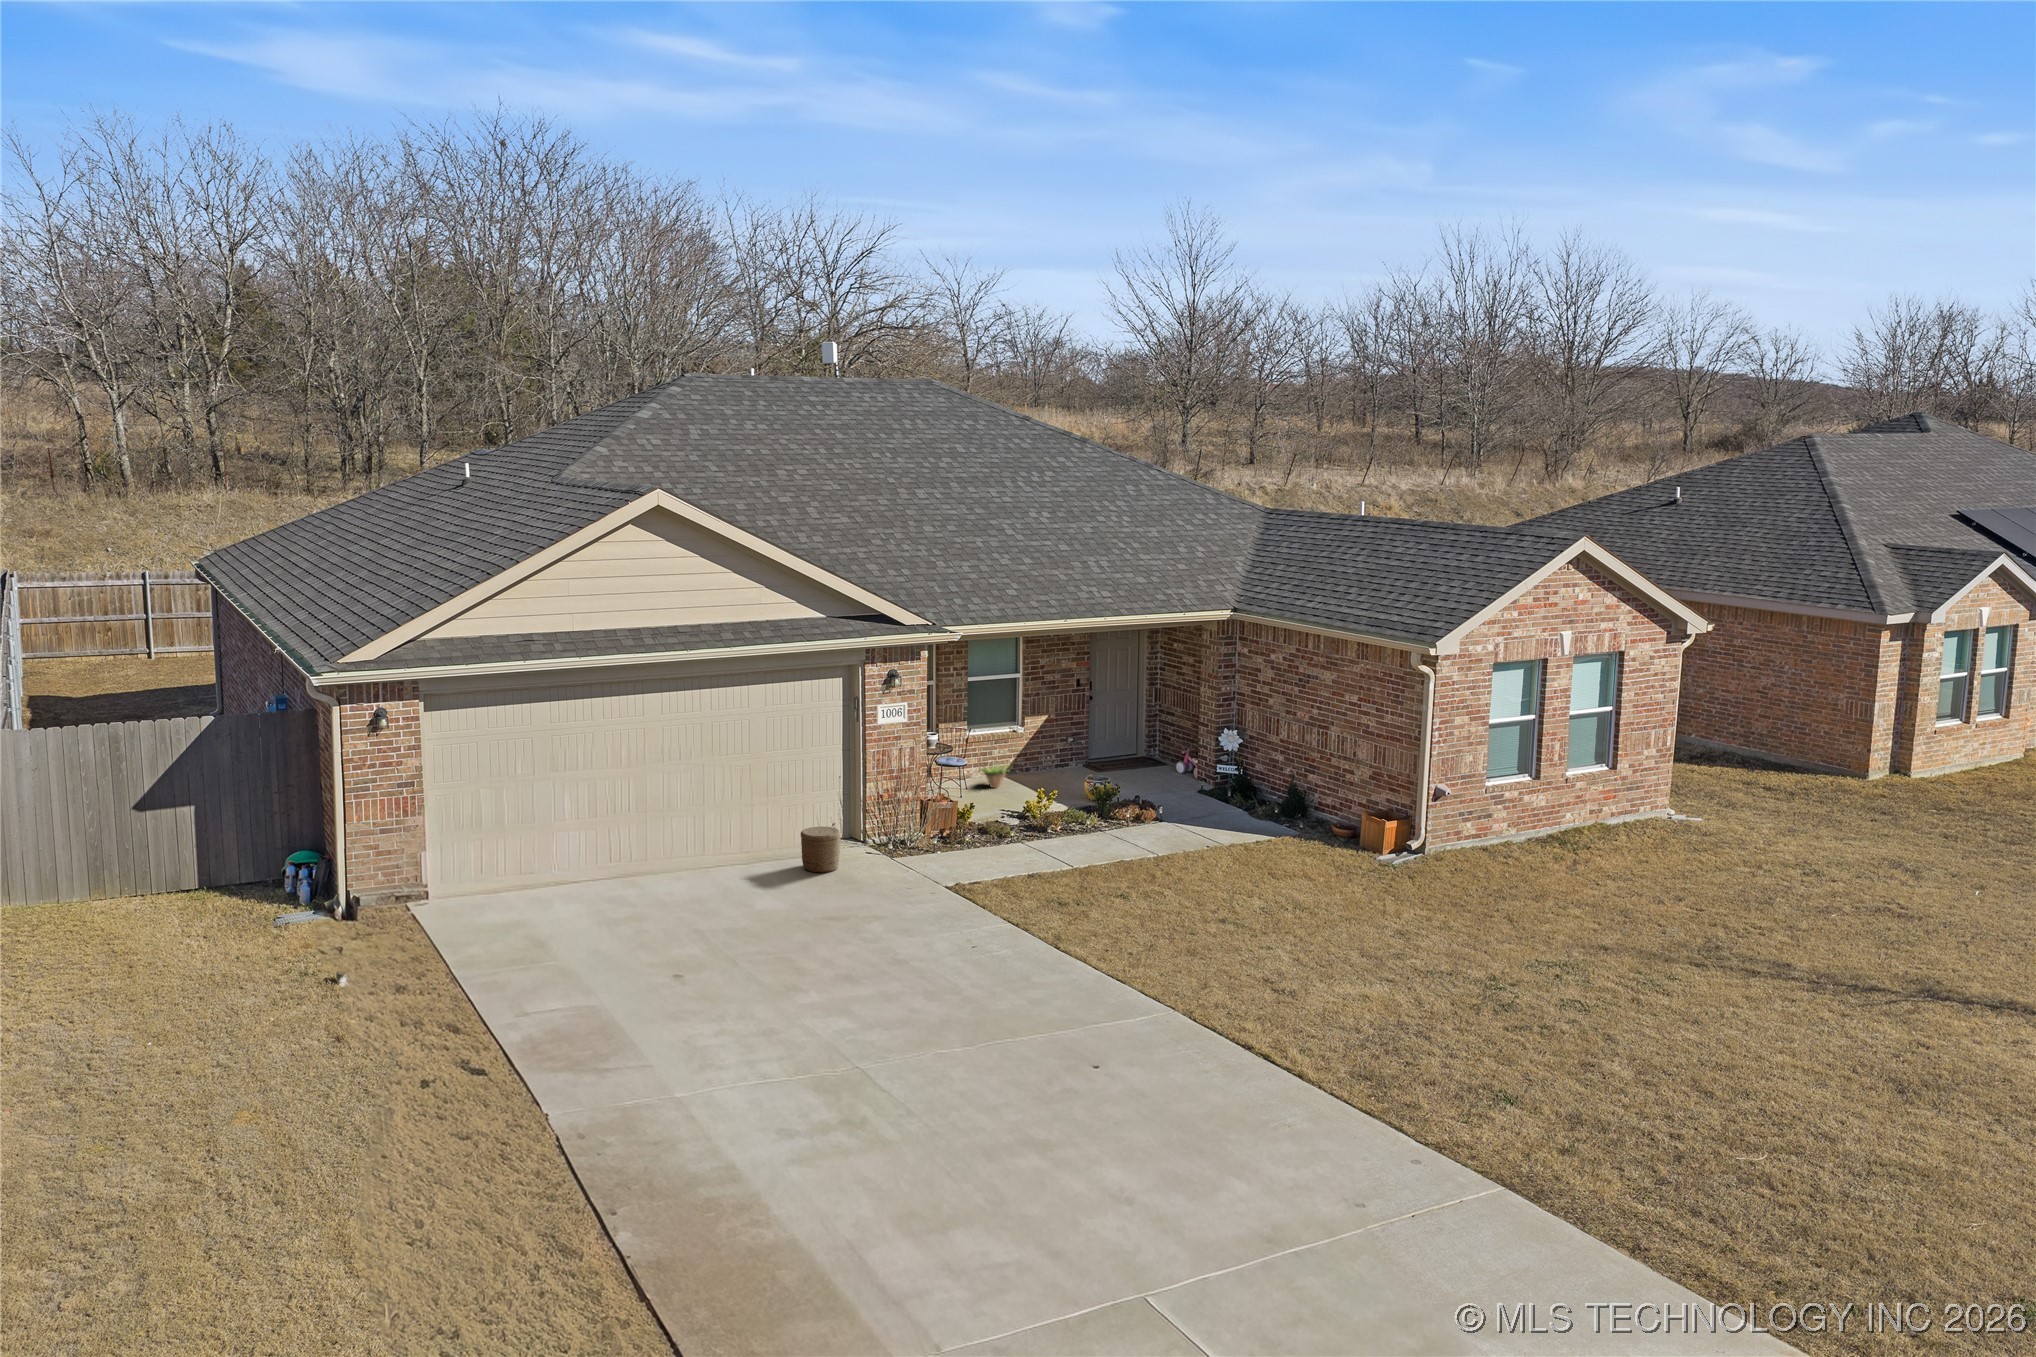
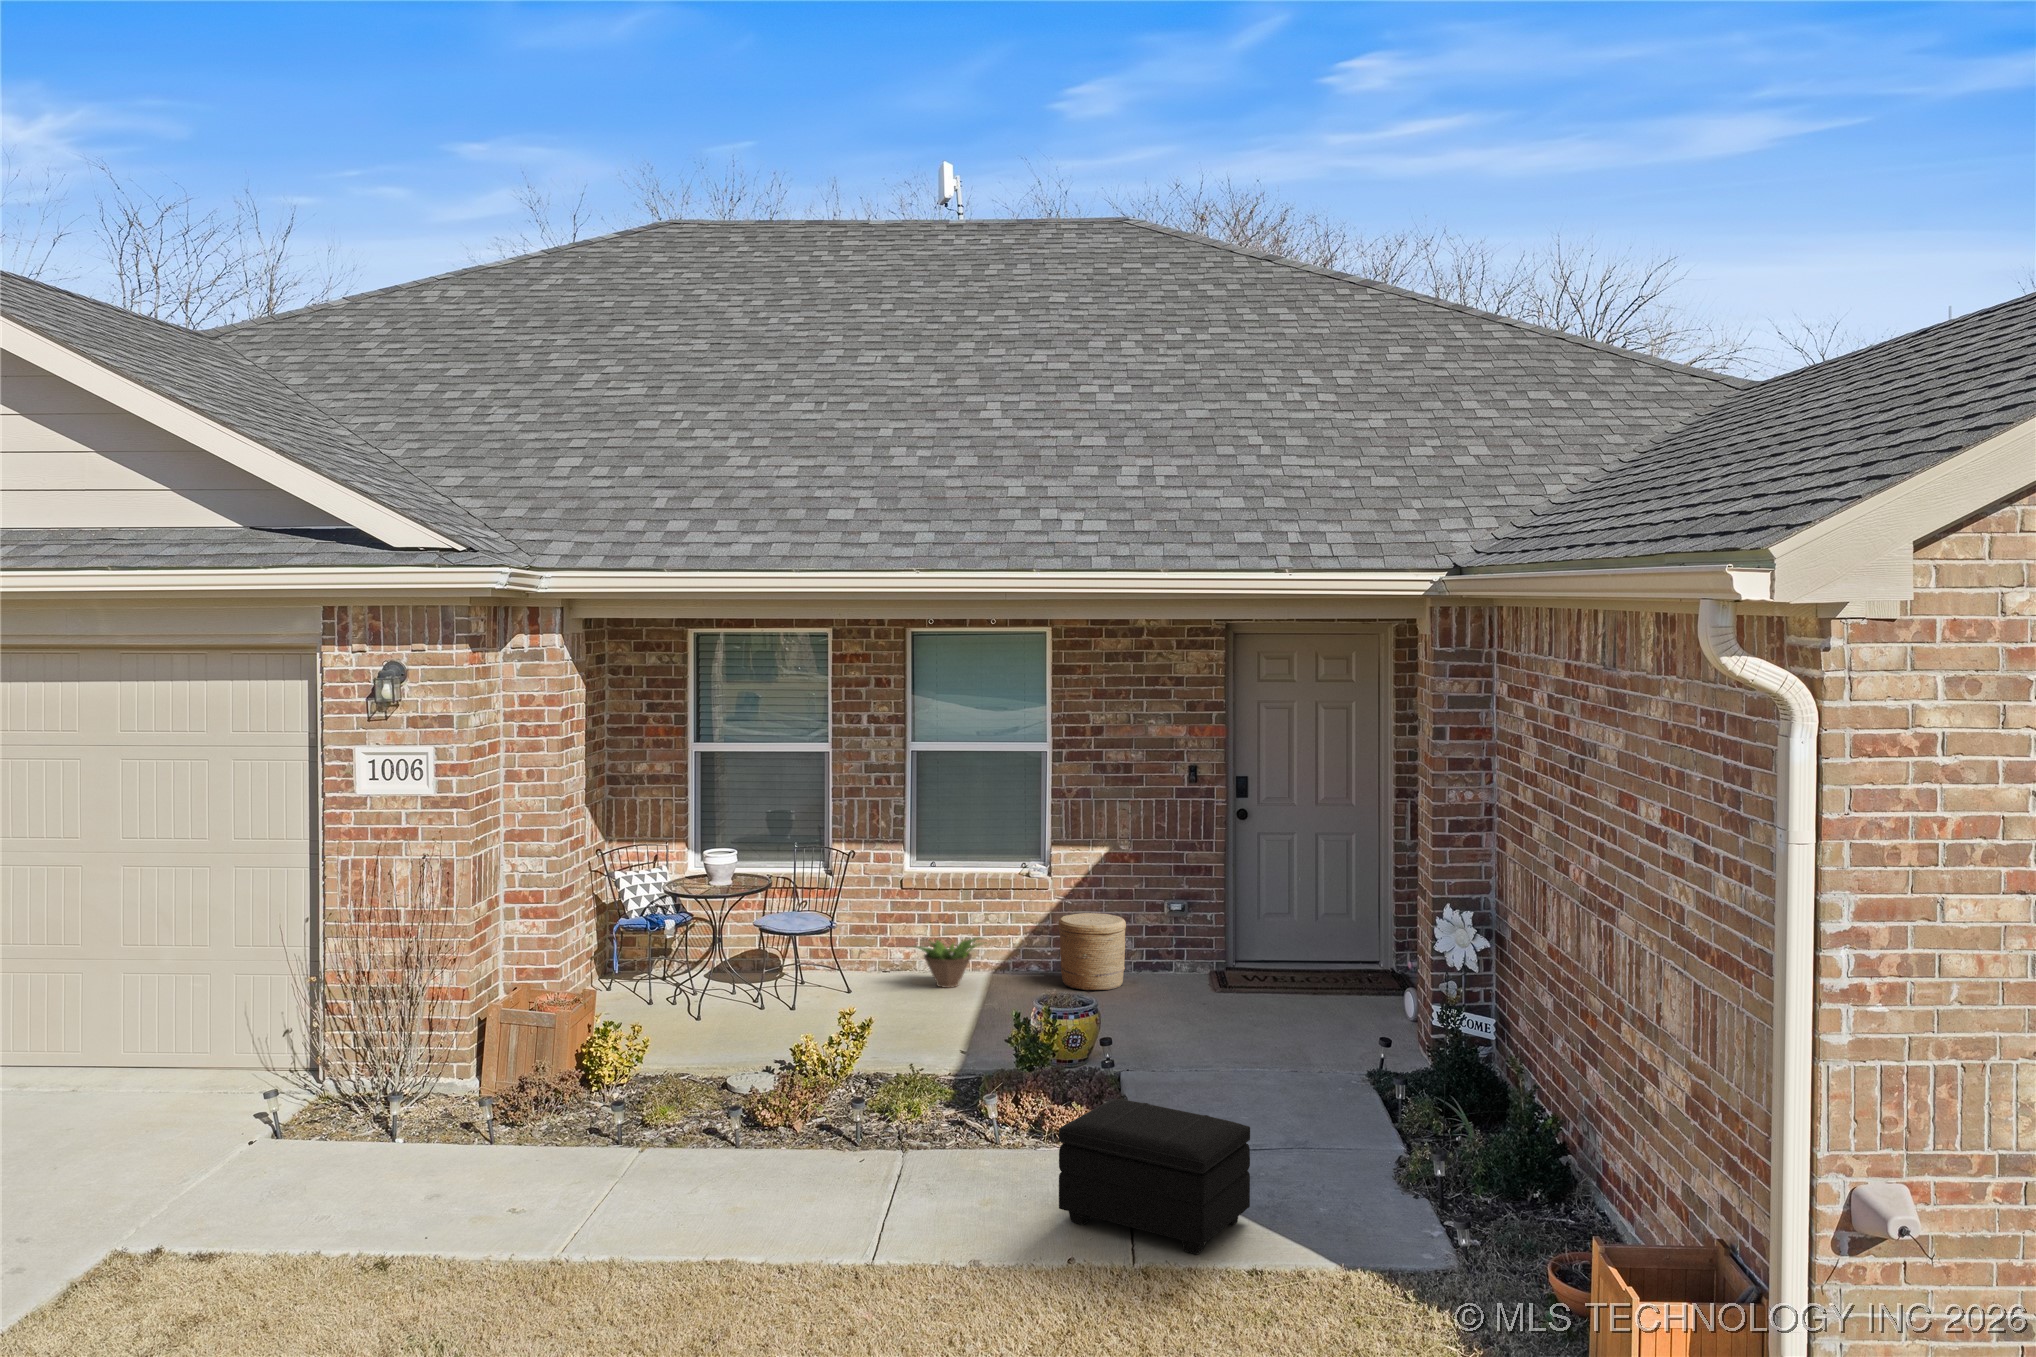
footstool: none [1199,805,1258,845] -> present [1059,1099,1250,1254]
woven basket: present [801,826,841,873] -> present [1058,913,1126,990]

